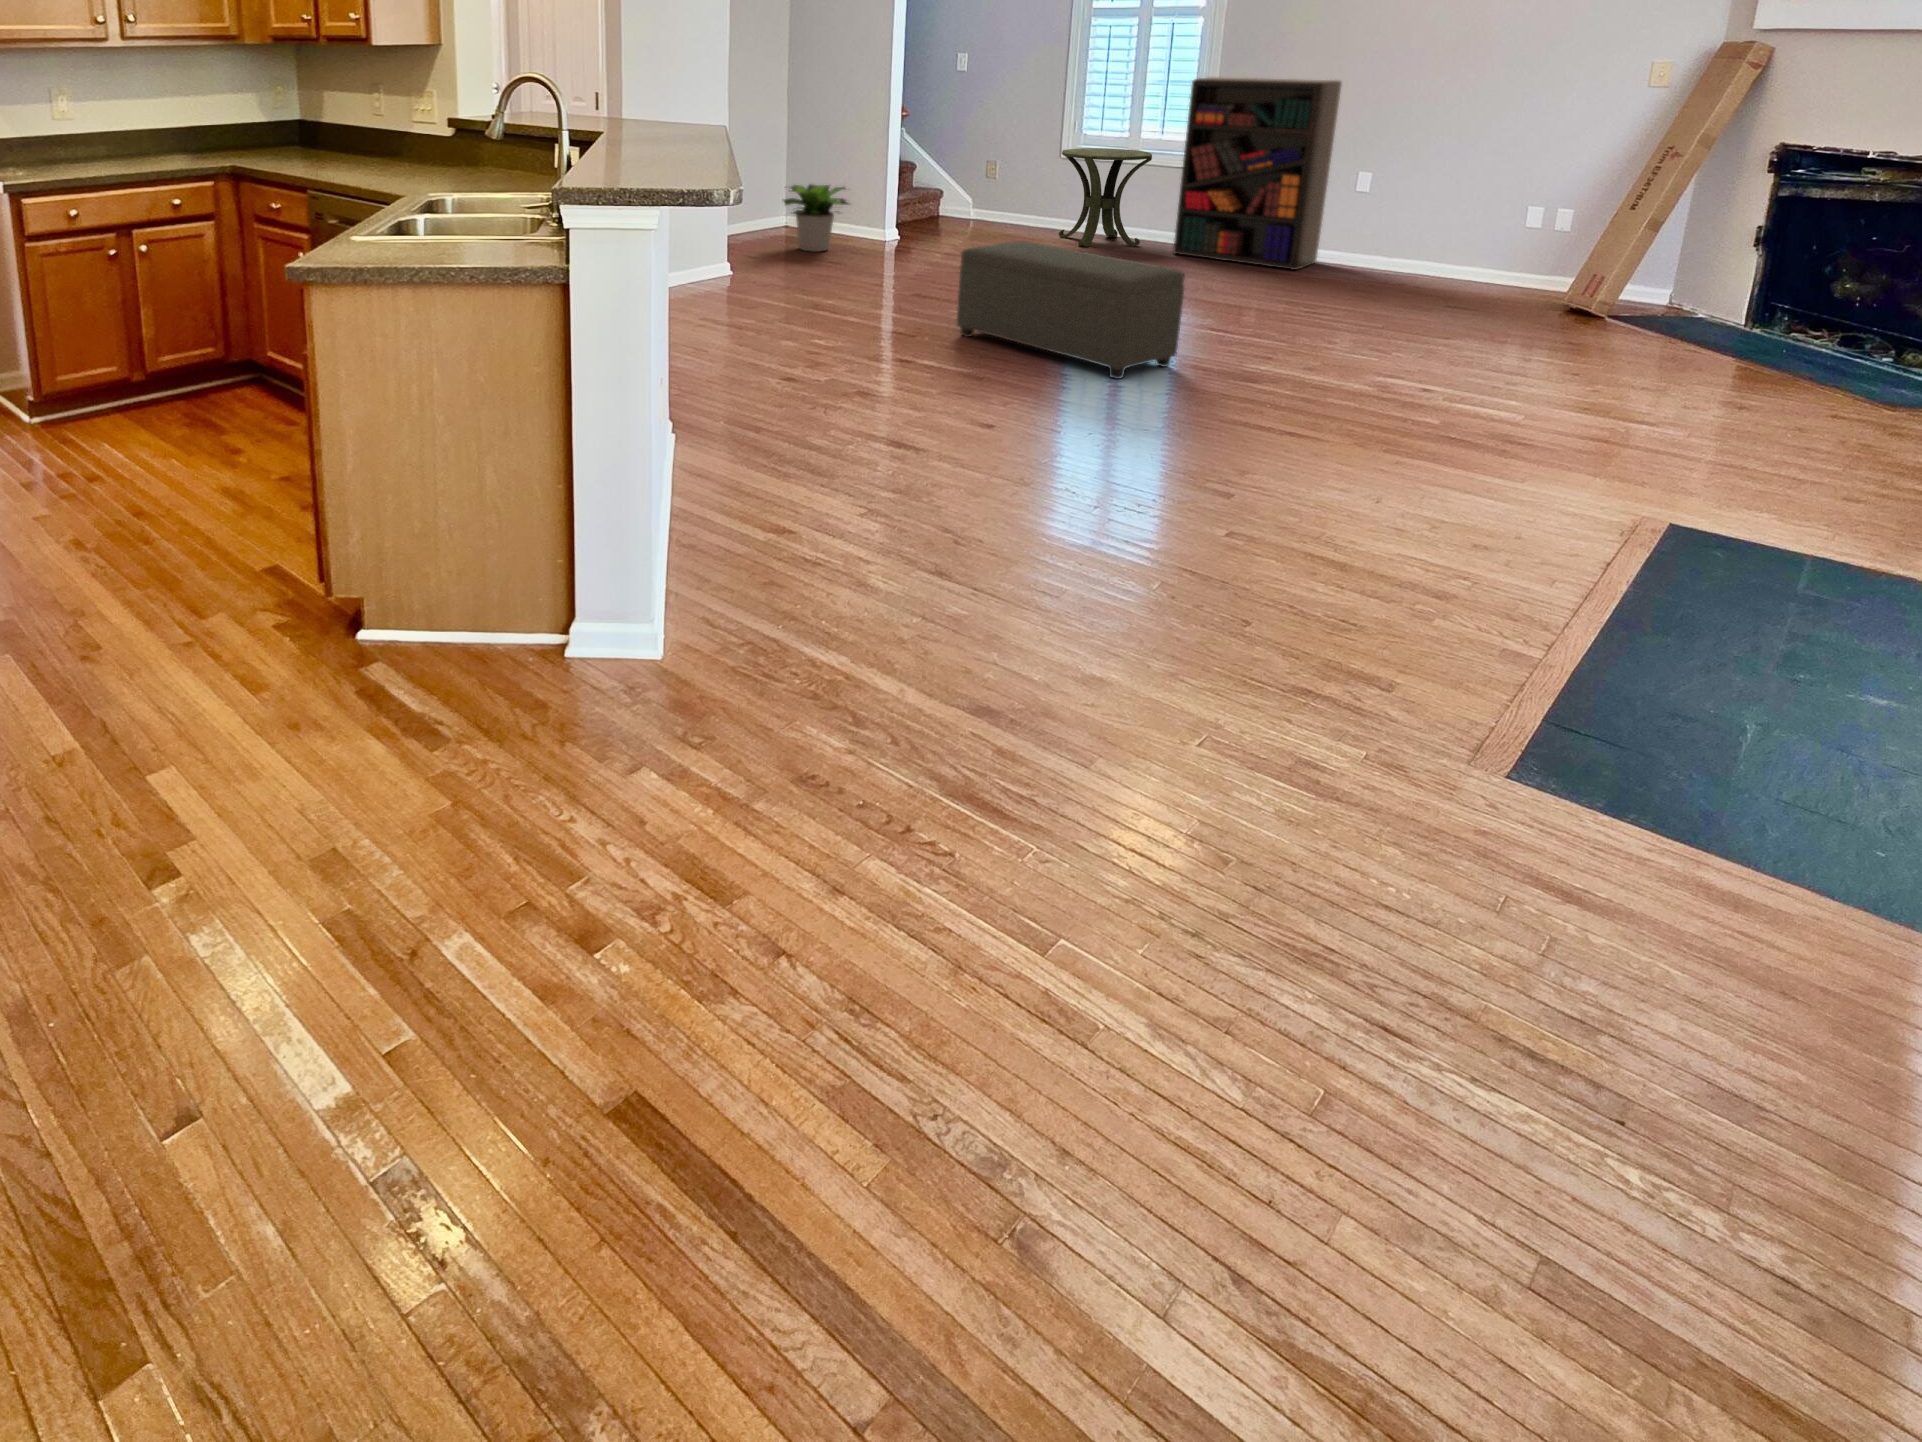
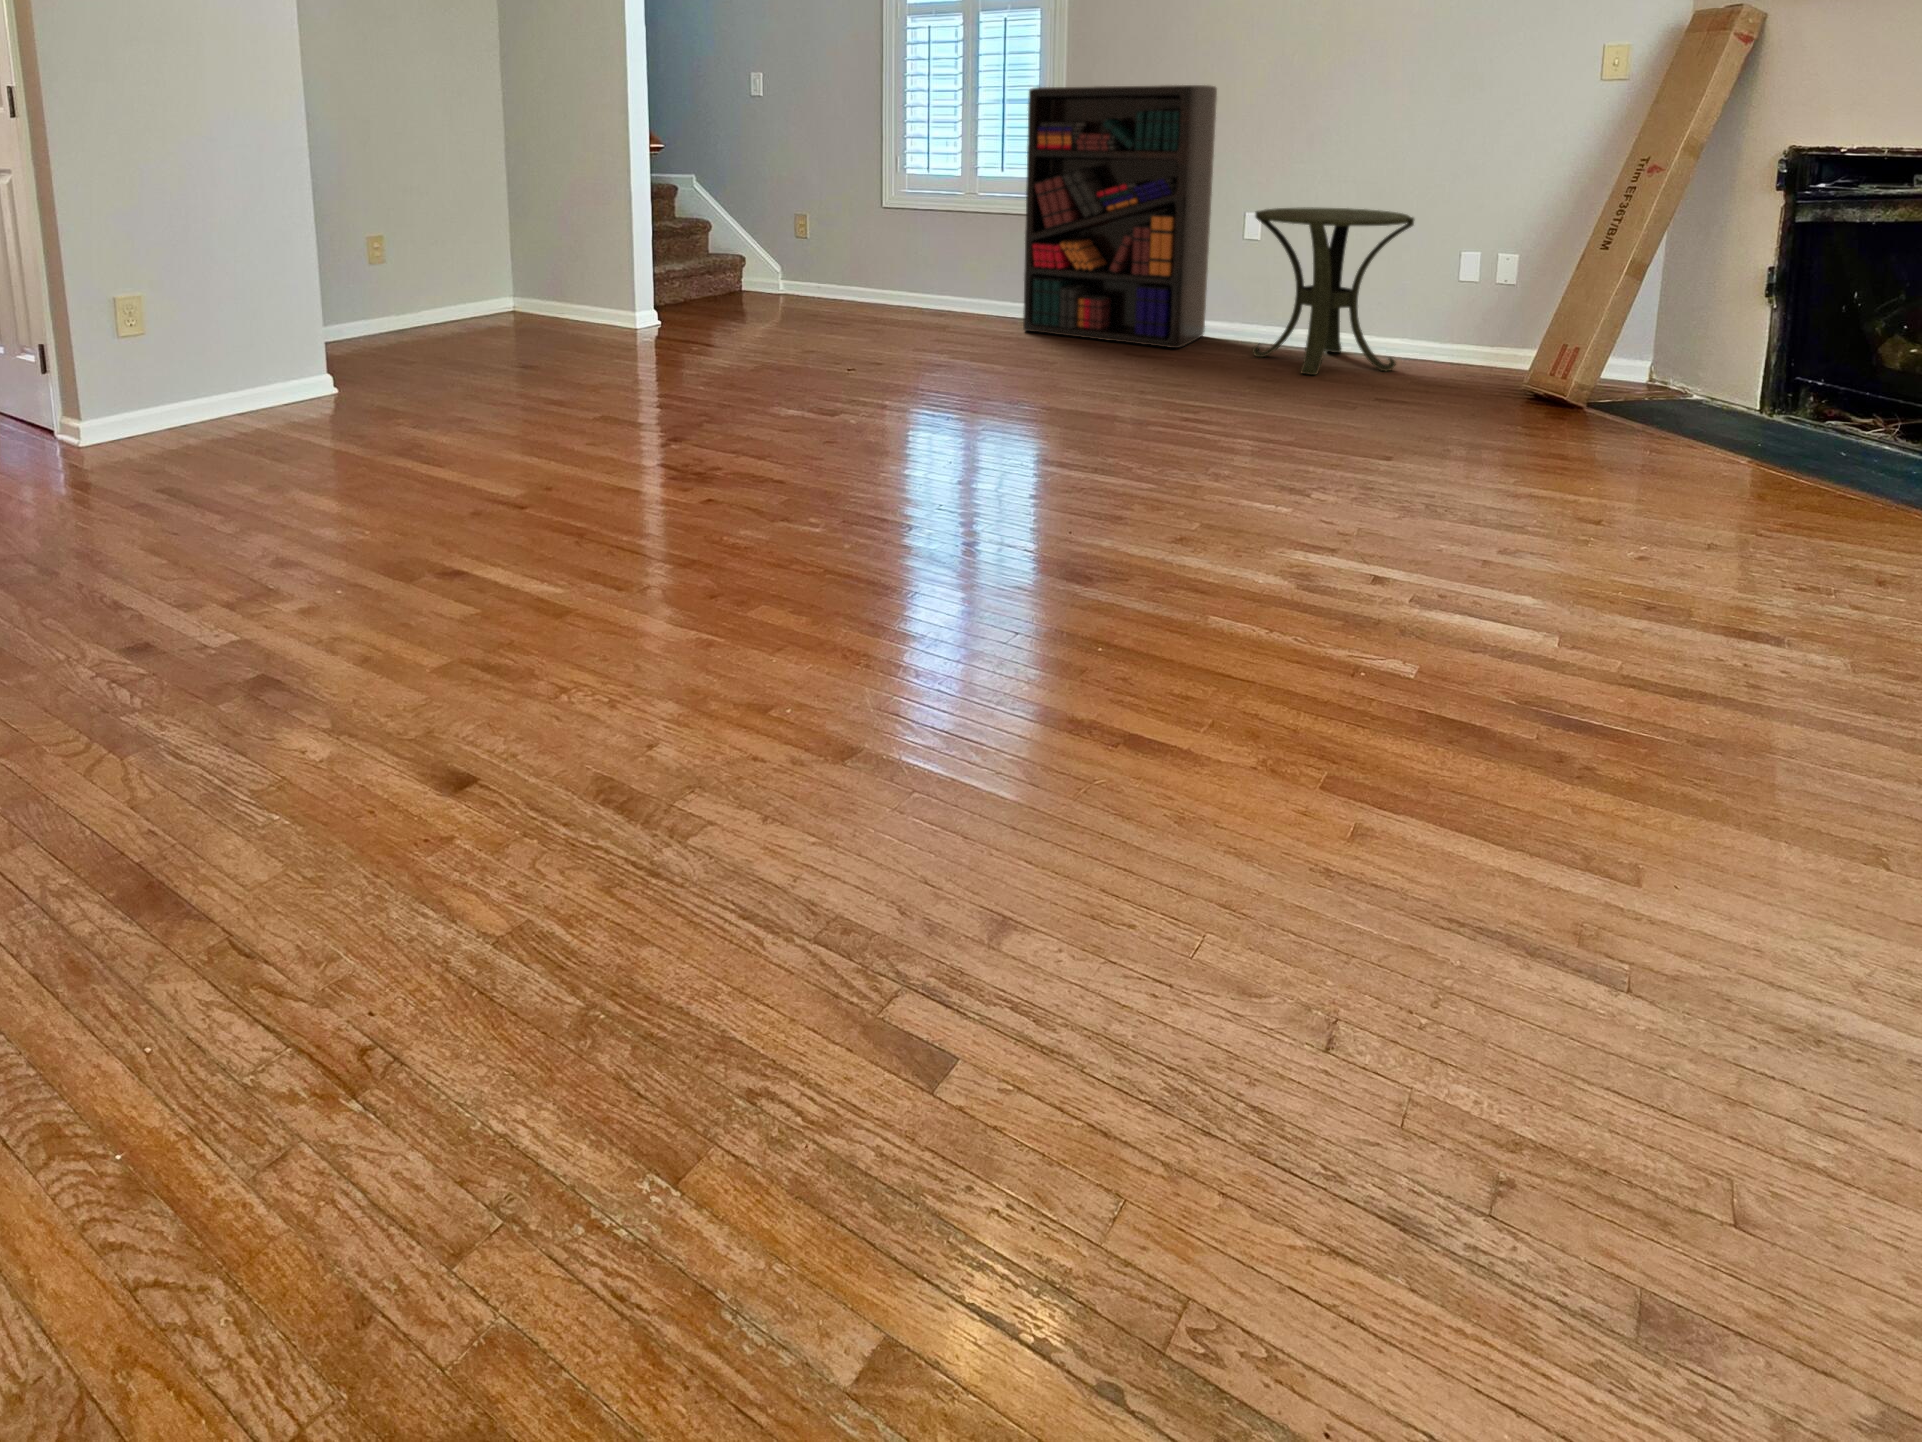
side table: present [1059,148,1152,247] -> present [1253,207,1414,375]
potted plant: present [784,184,849,252] -> none [456,249,569,350]
ottoman: present [957,241,1185,379] -> none [597,333,964,607]

